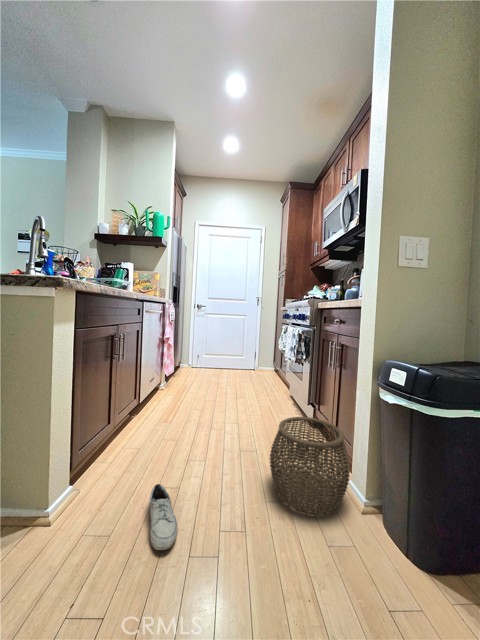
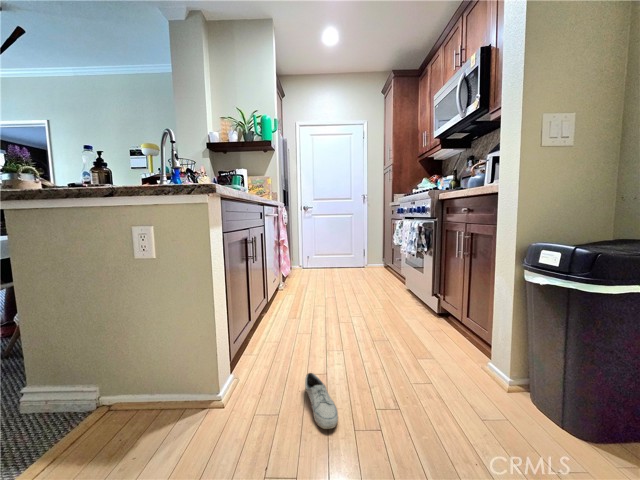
woven basket: present [270,417,350,515] -> none [411,306,495,396]

